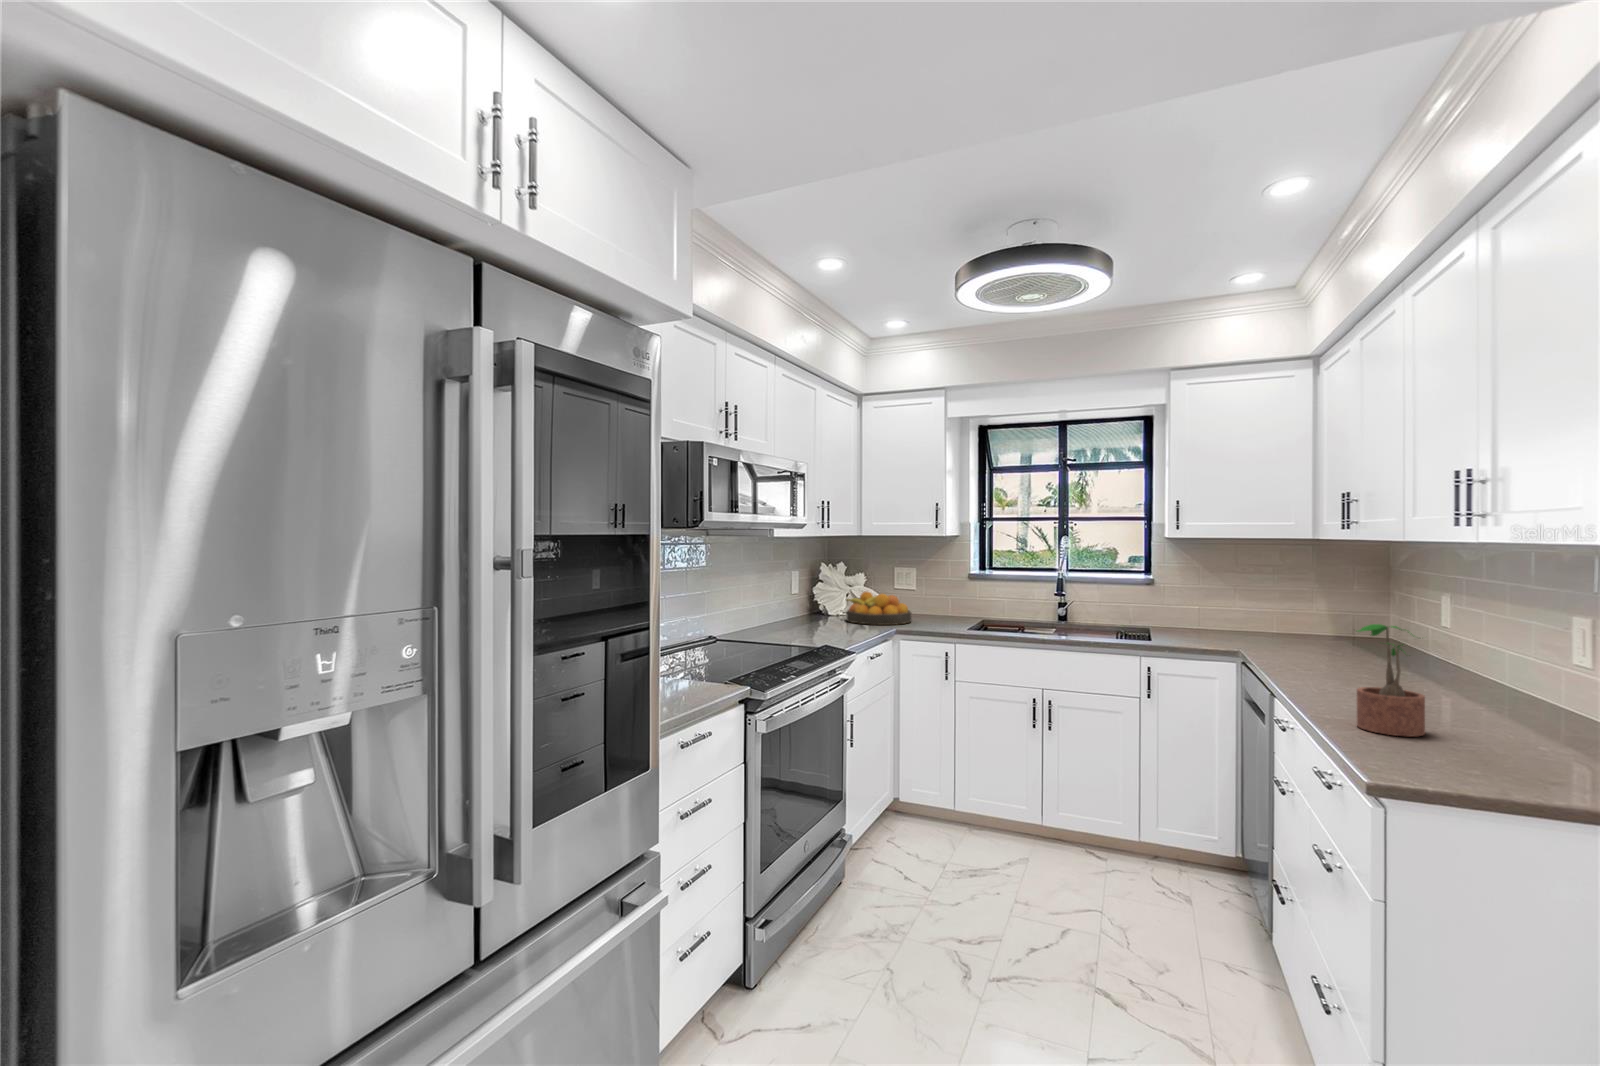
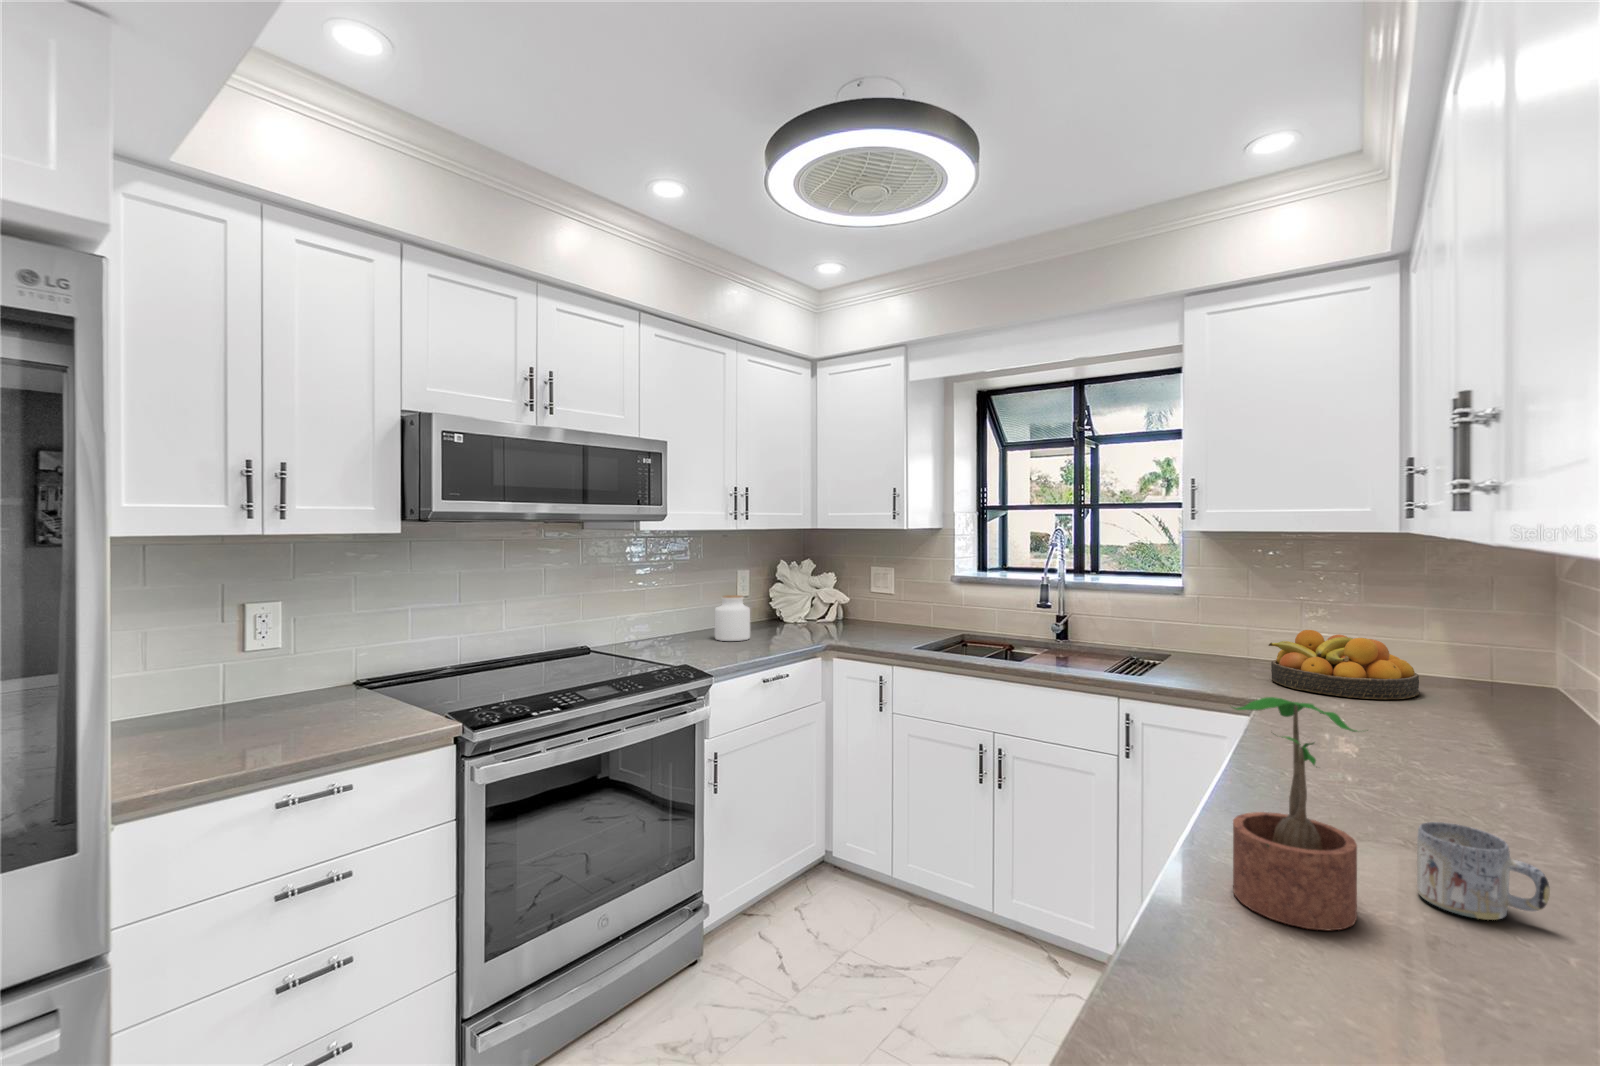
jar: none [794,591,824,629] -> present [715,595,750,641]
fruit bowl: present [847,592,911,625] -> present [1268,630,1419,699]
mug: none [1436,687,1502,729] -> present [1417,822,1550,920]

